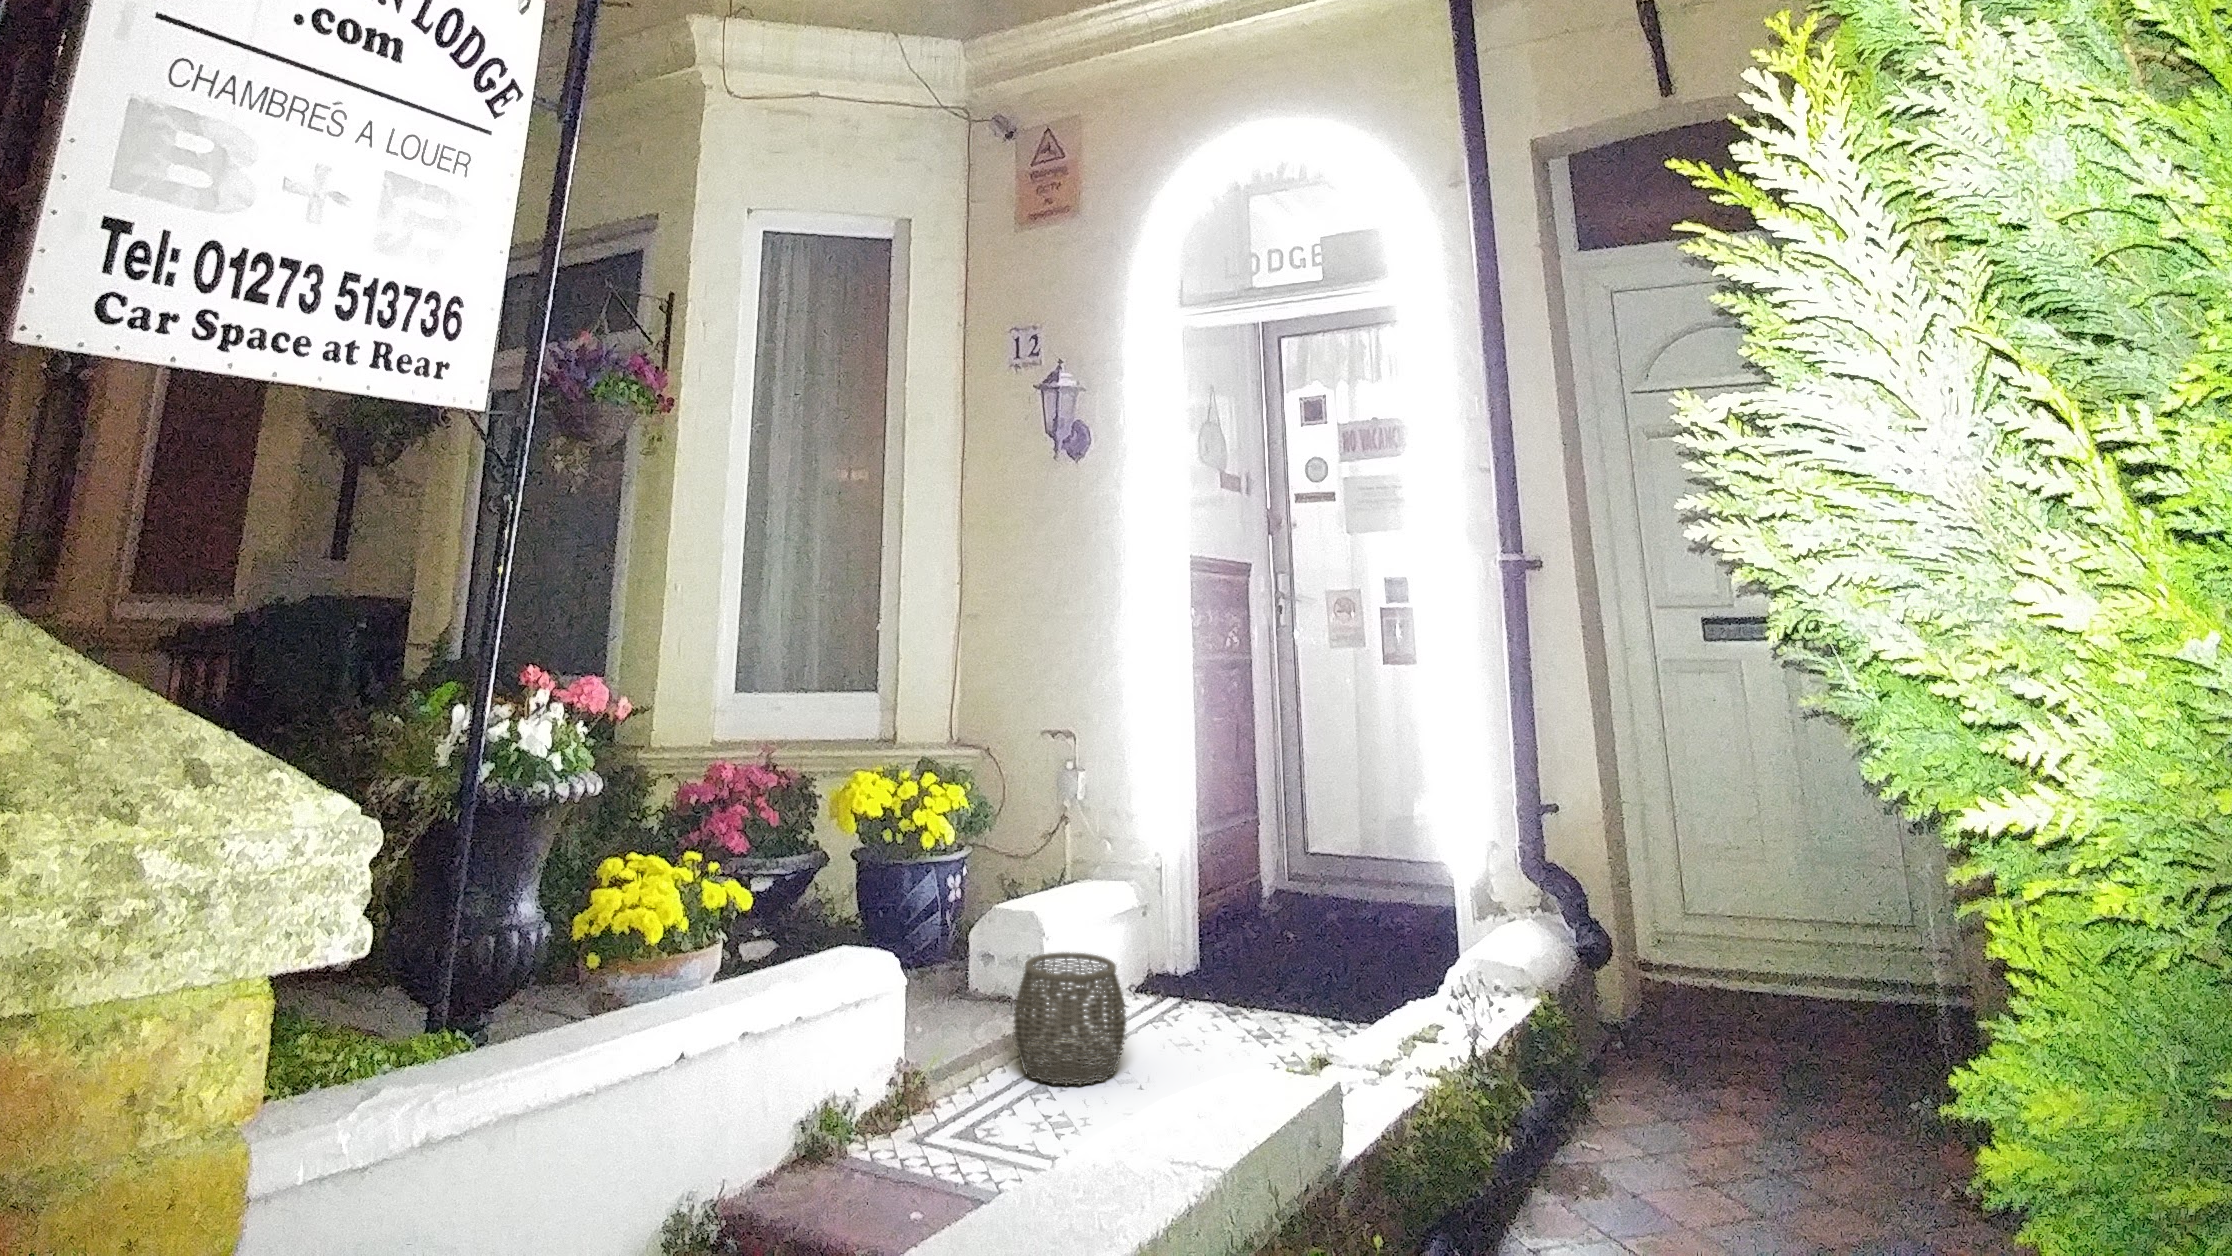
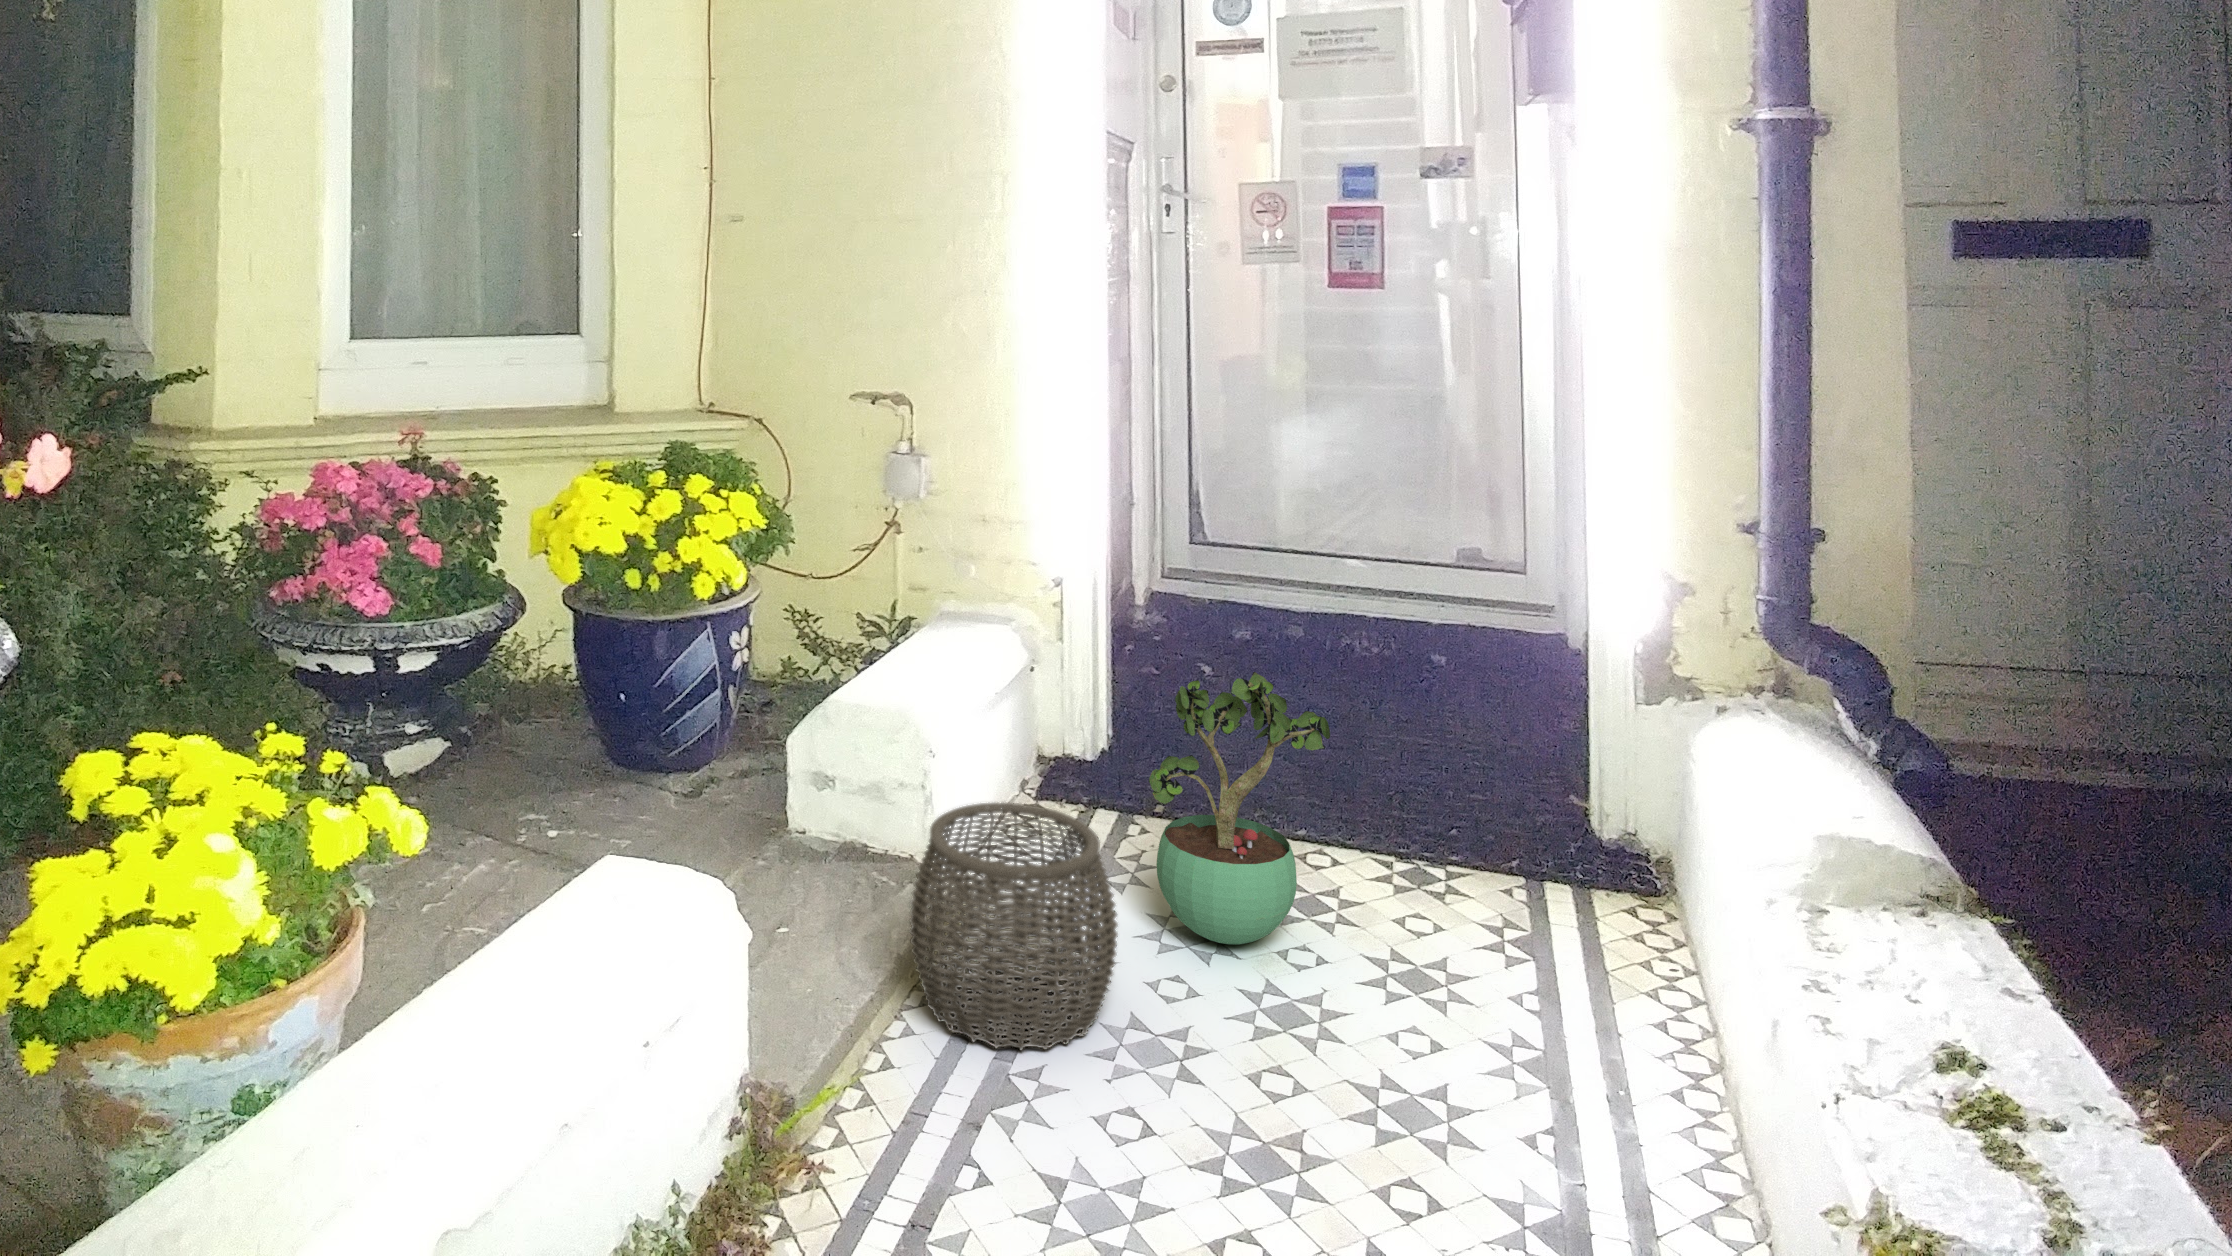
potted plant: none [1159,879,1260,1049] -> present [1149,672,1330,944]

